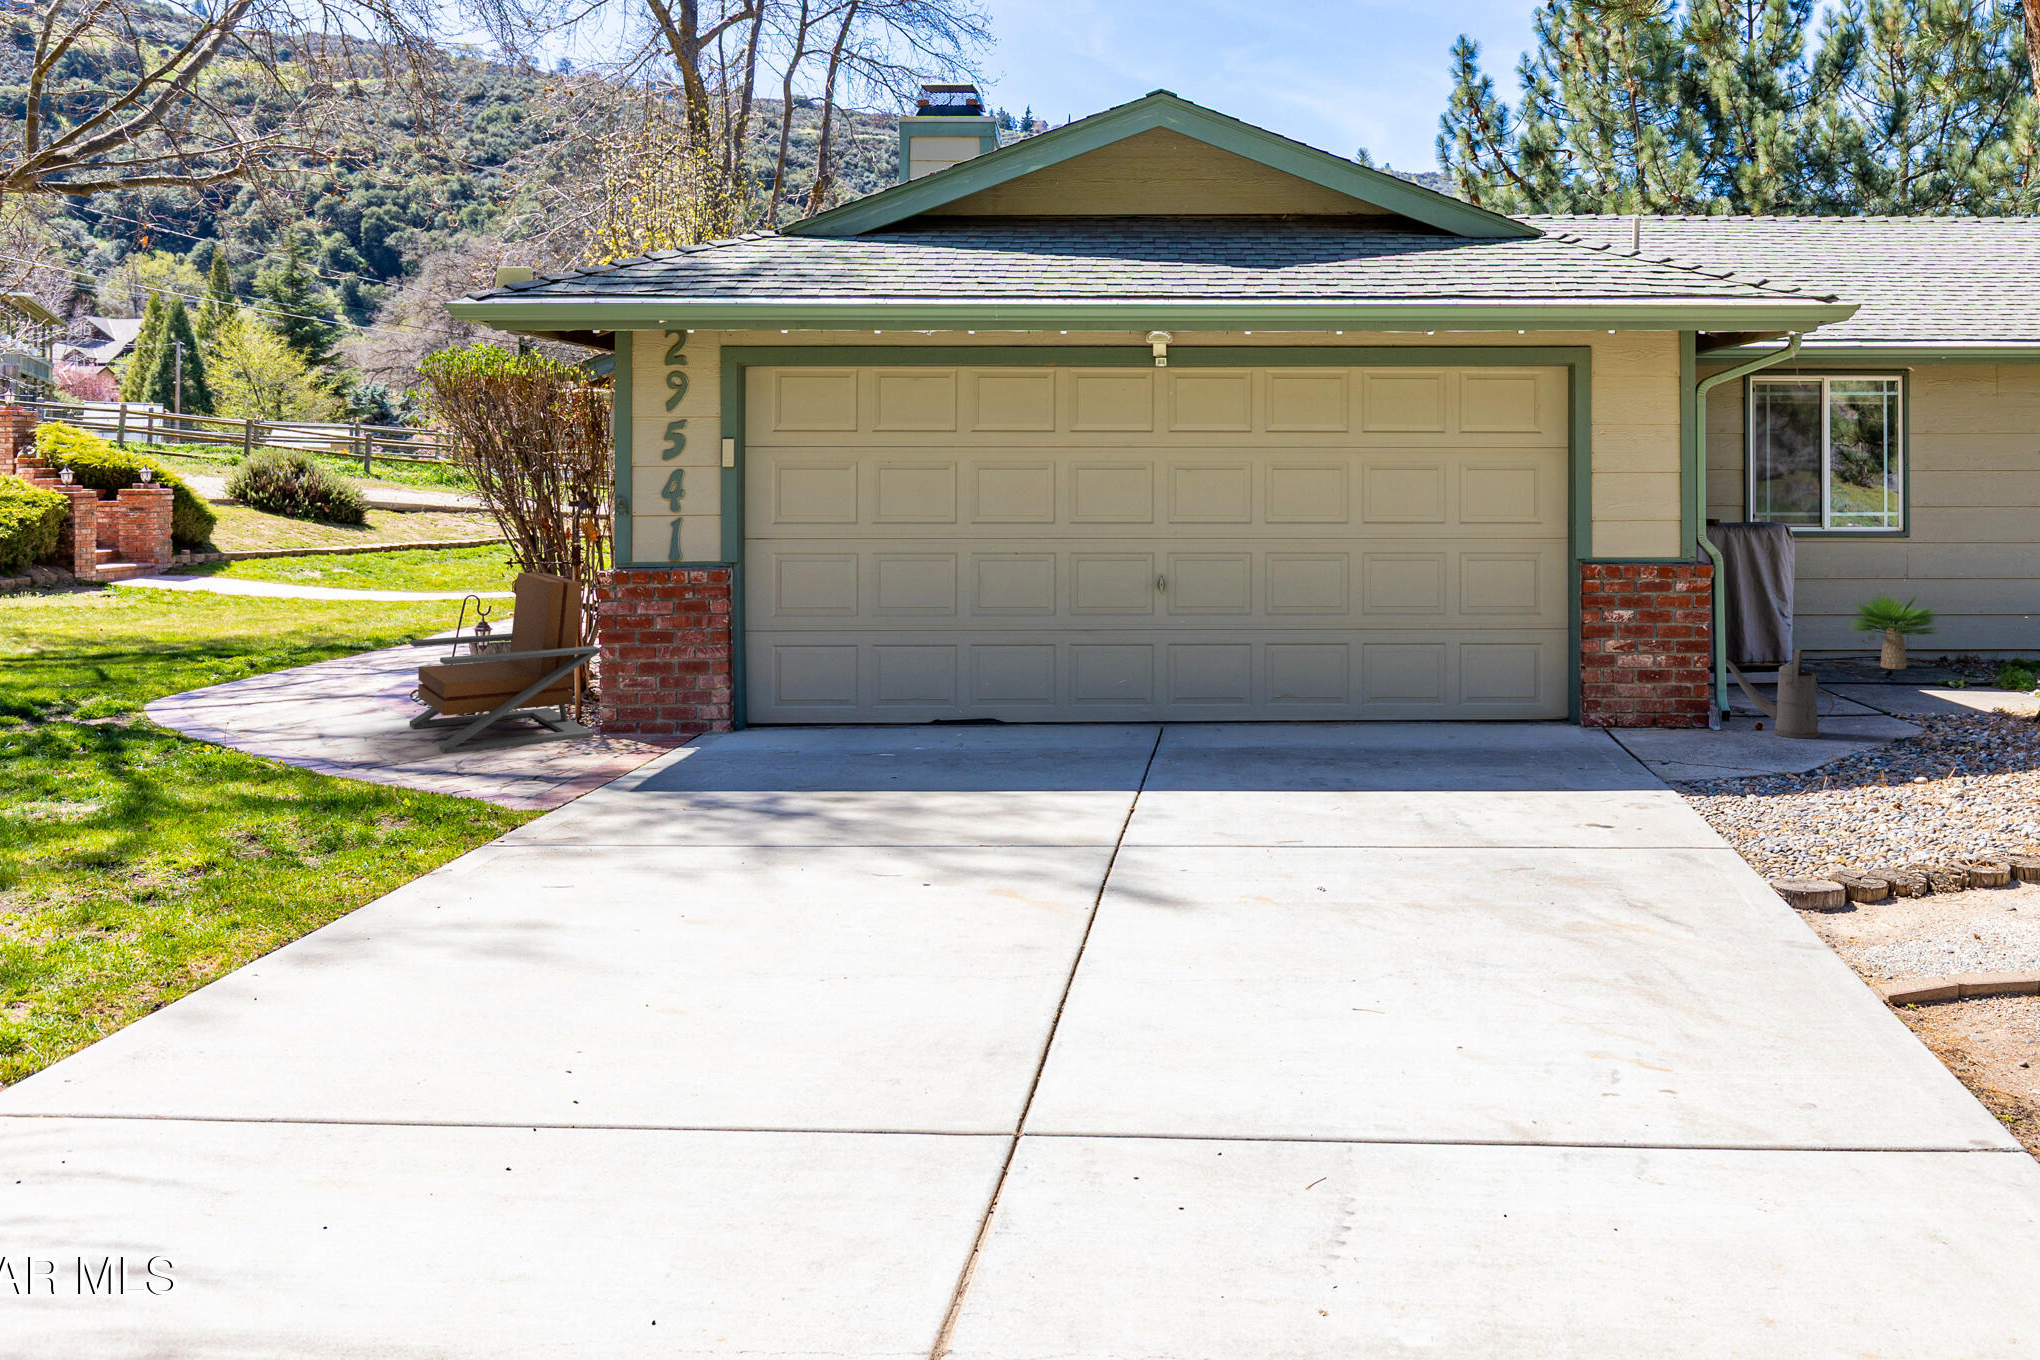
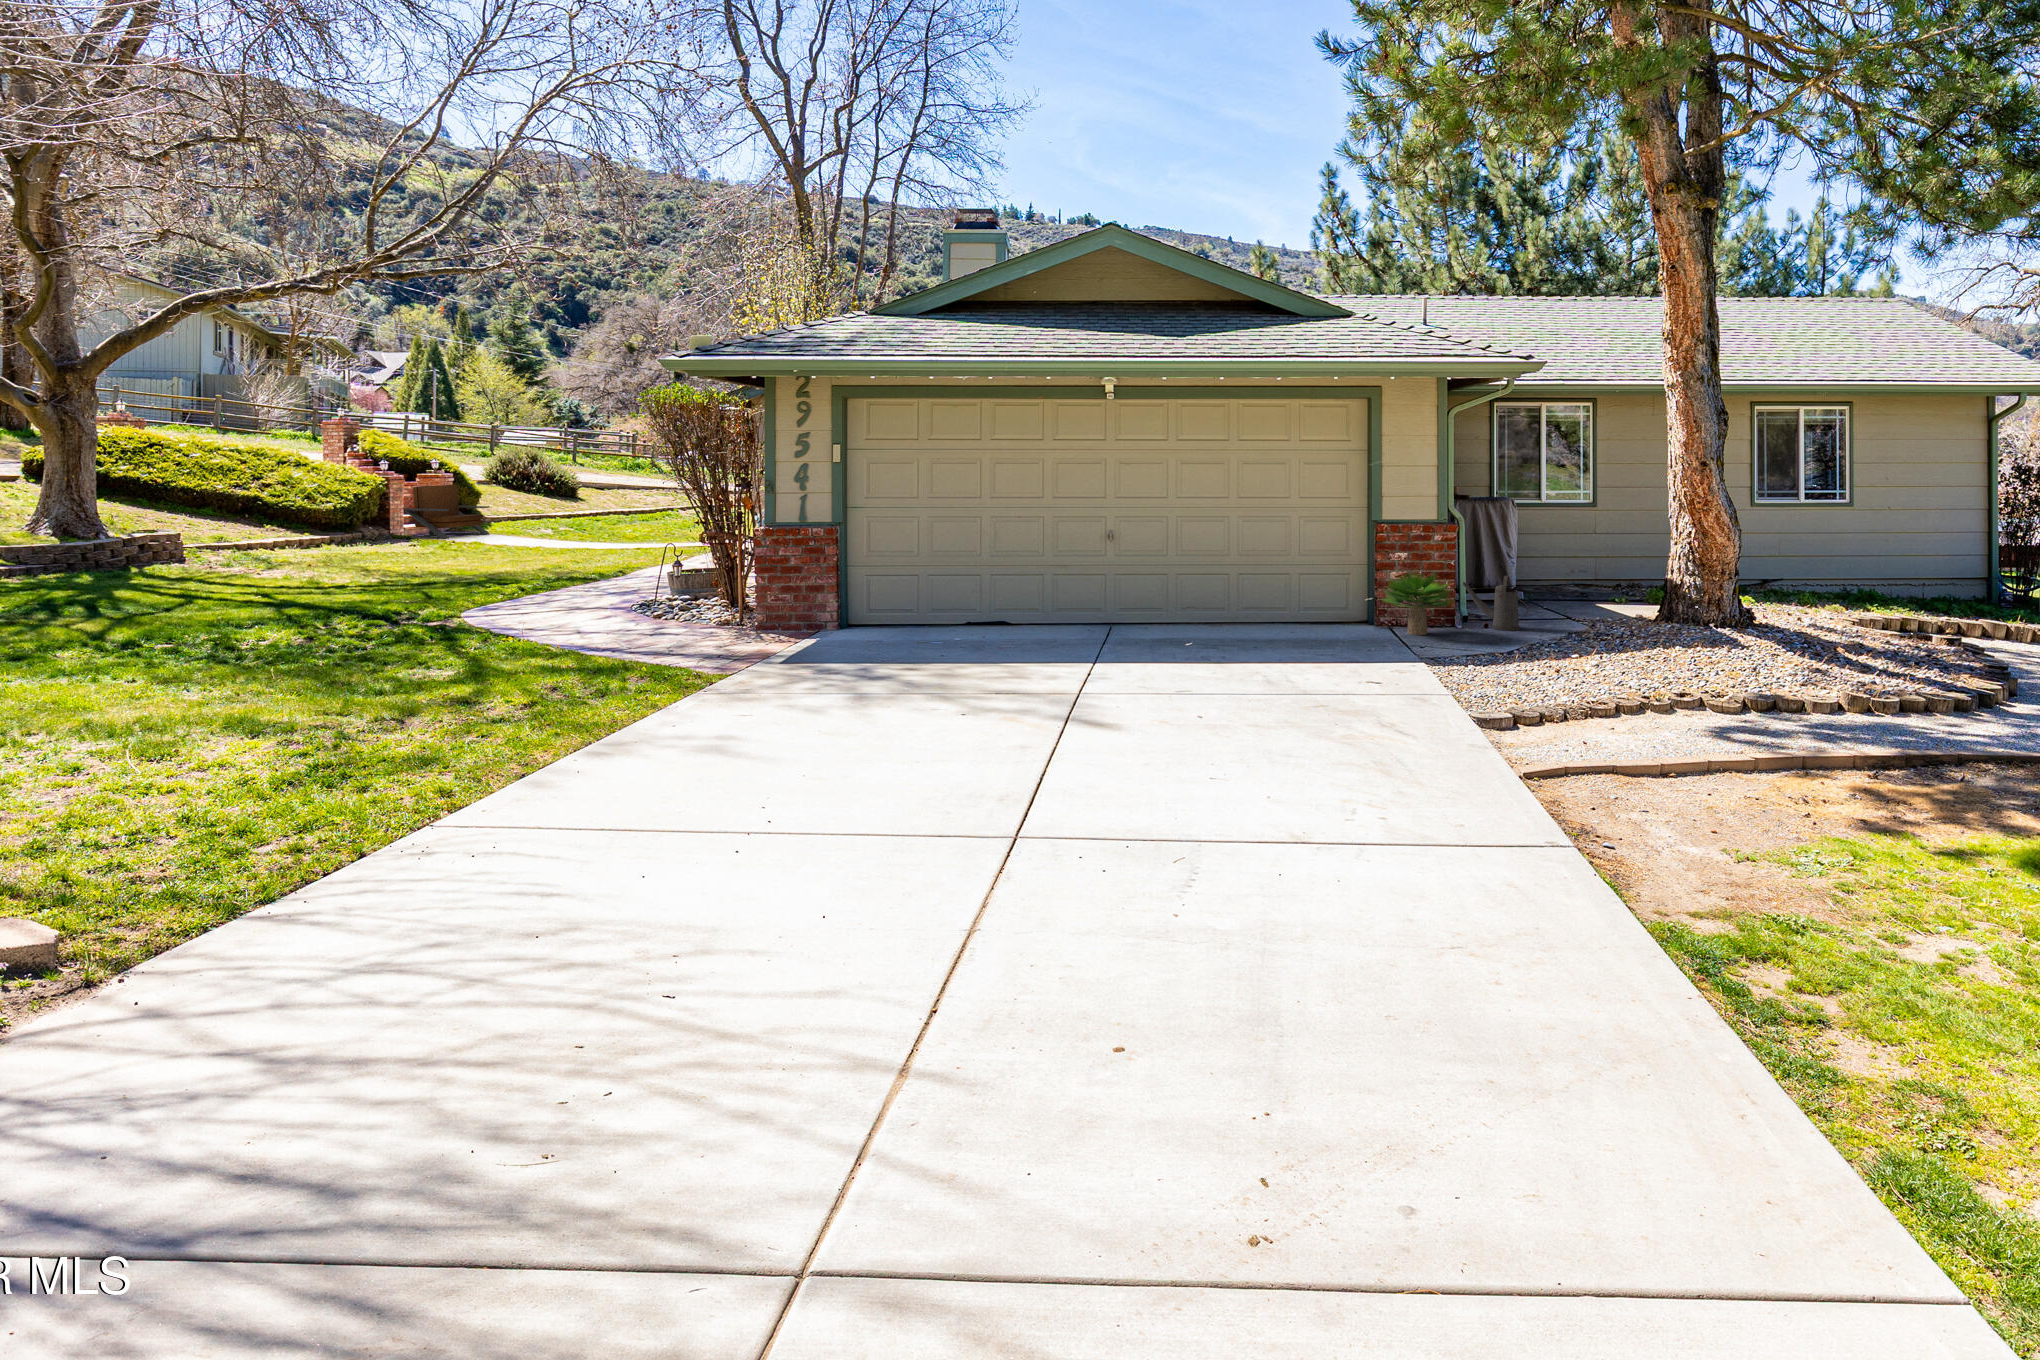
lounge chair: present [409,573,600,753] -> present [405,485,490,539]
potted plant: present [1851,595,1938,669] -> present [1383,573,1452,635]

